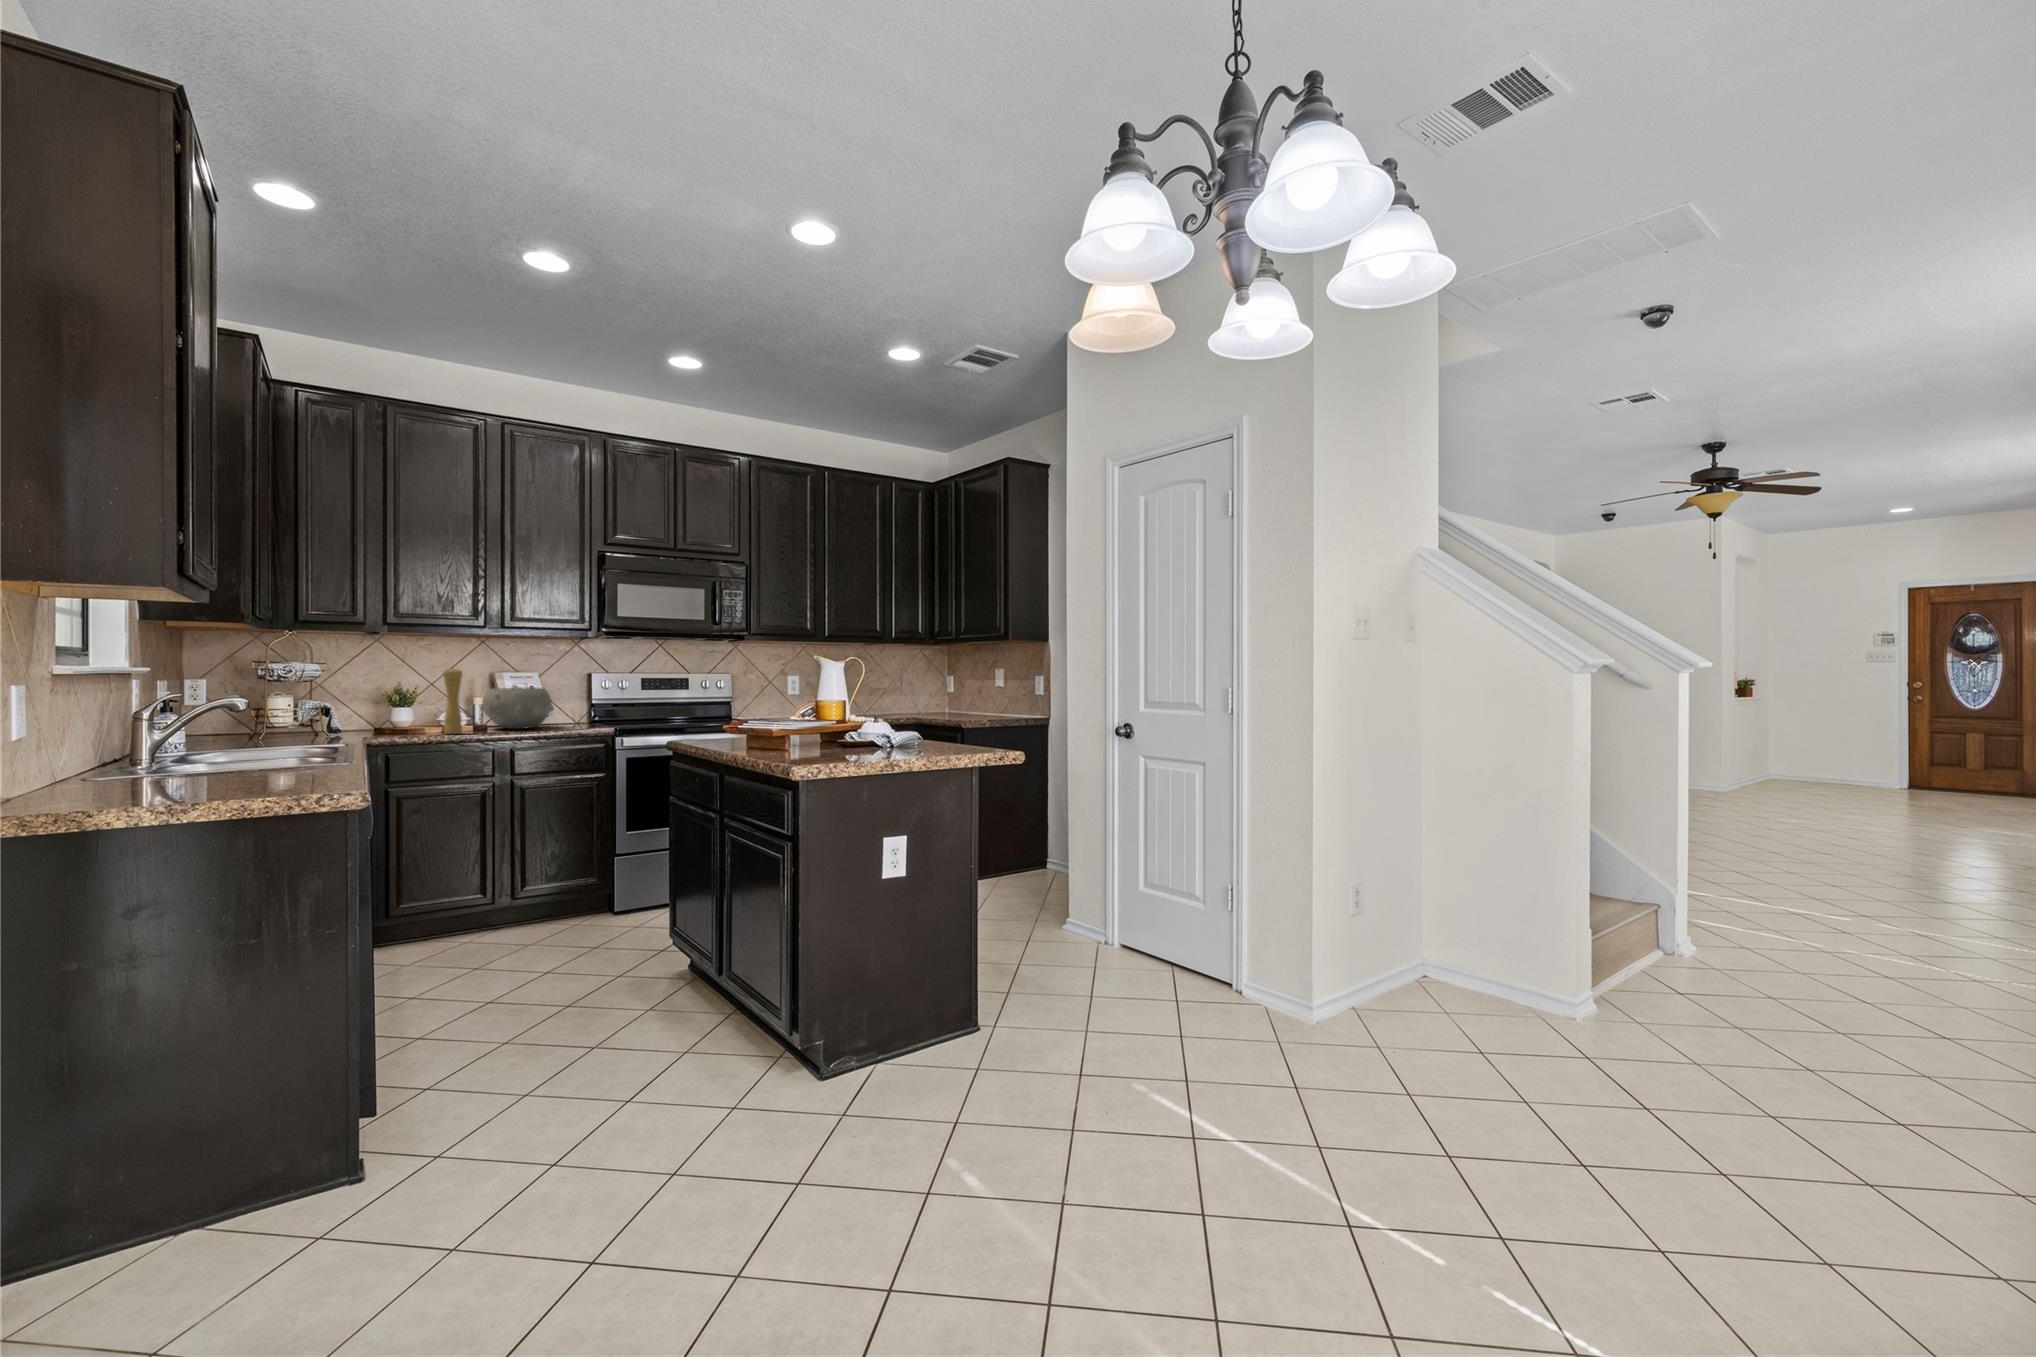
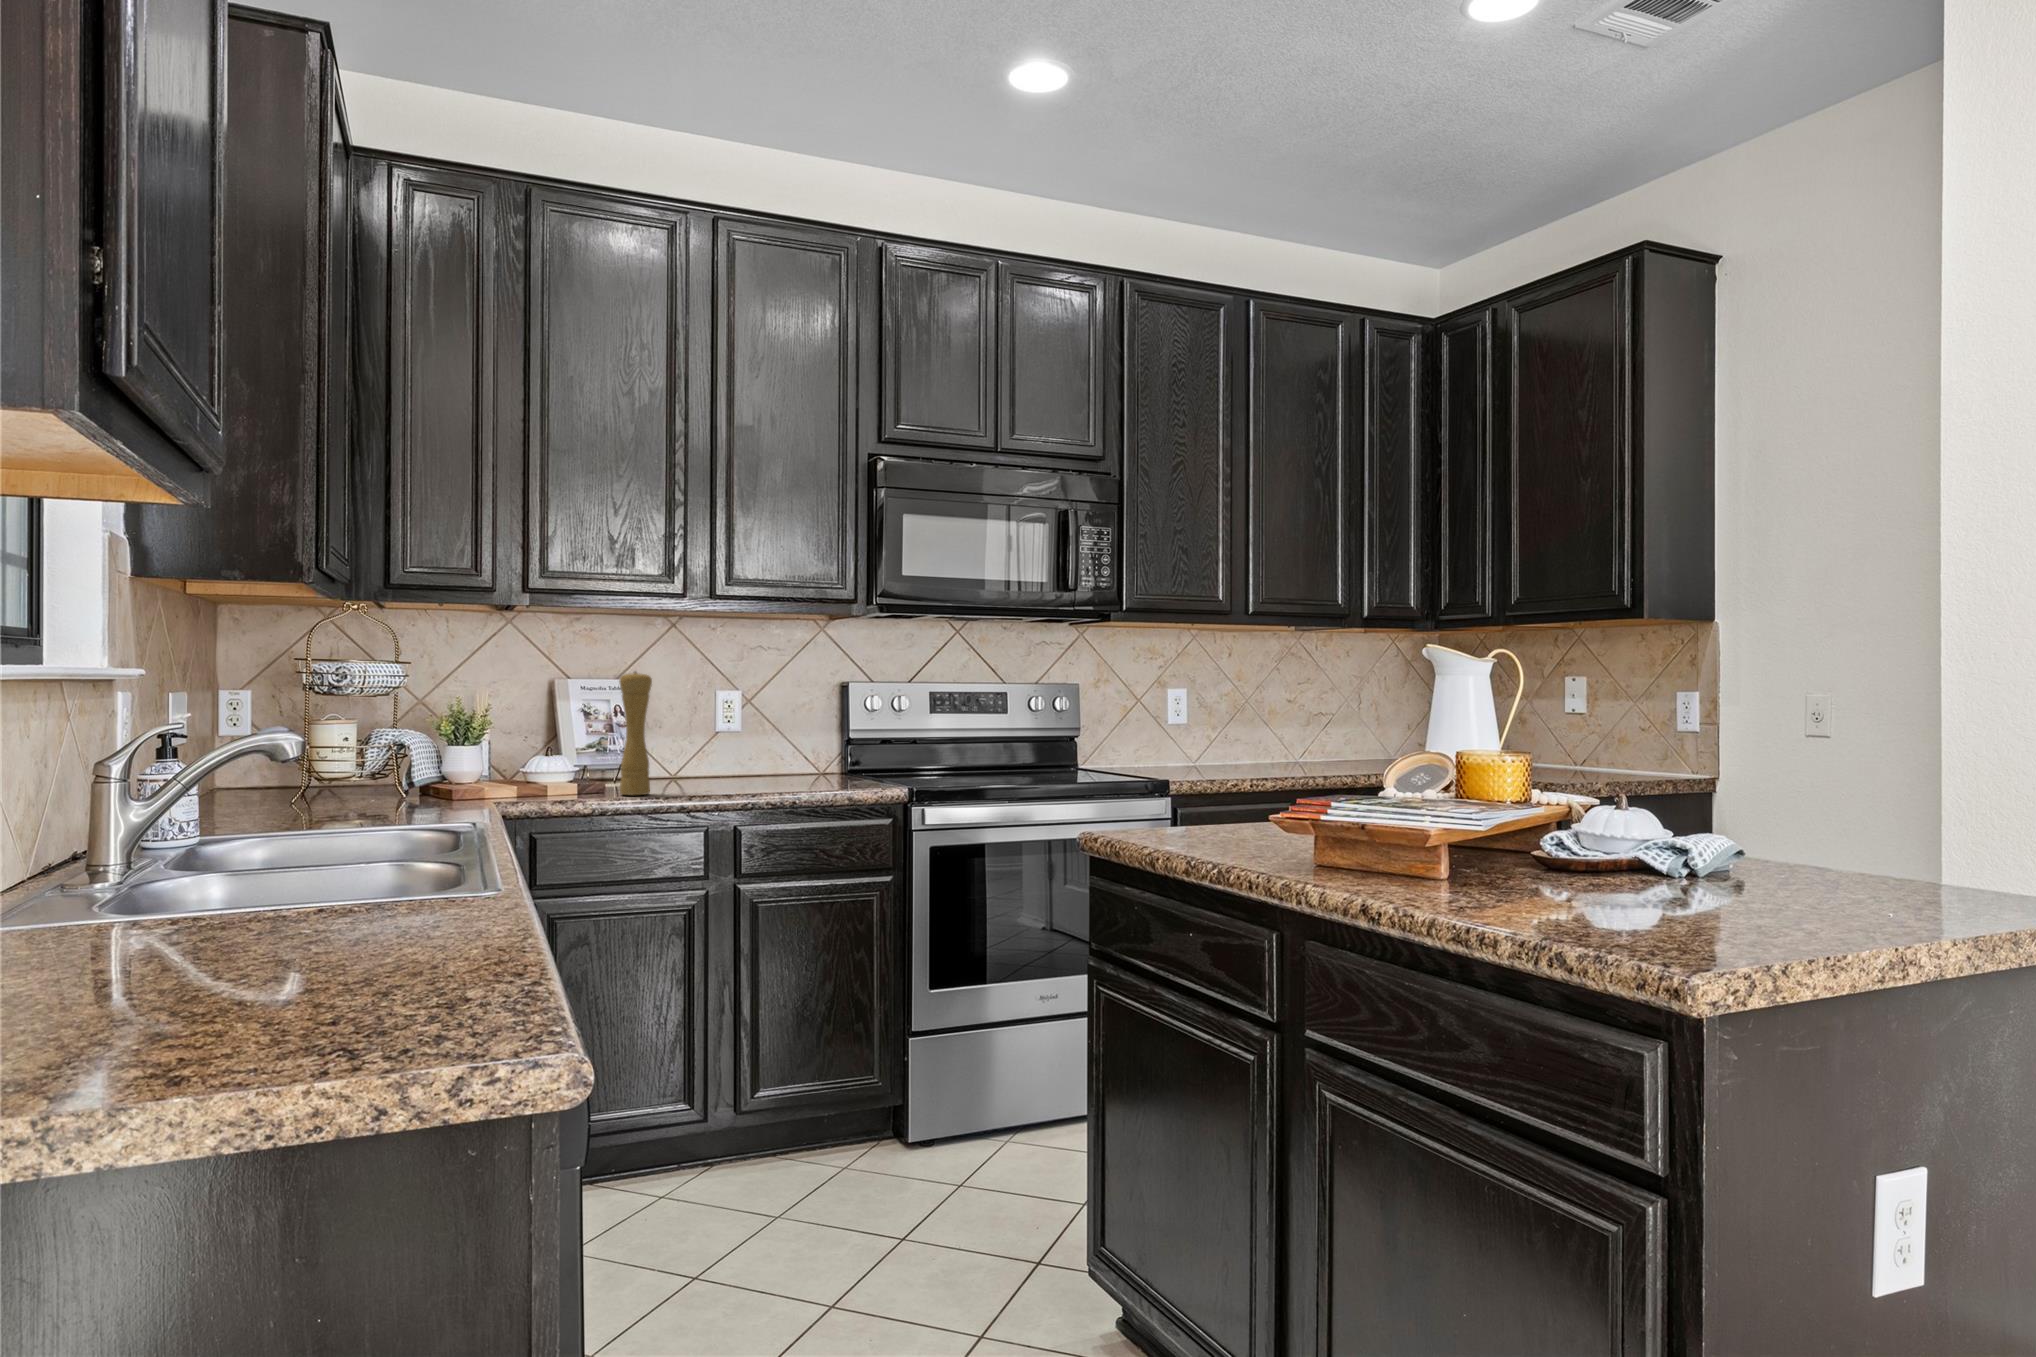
ceramic bowl: present [481,688,554,729] -> none [675,708,795,785]

